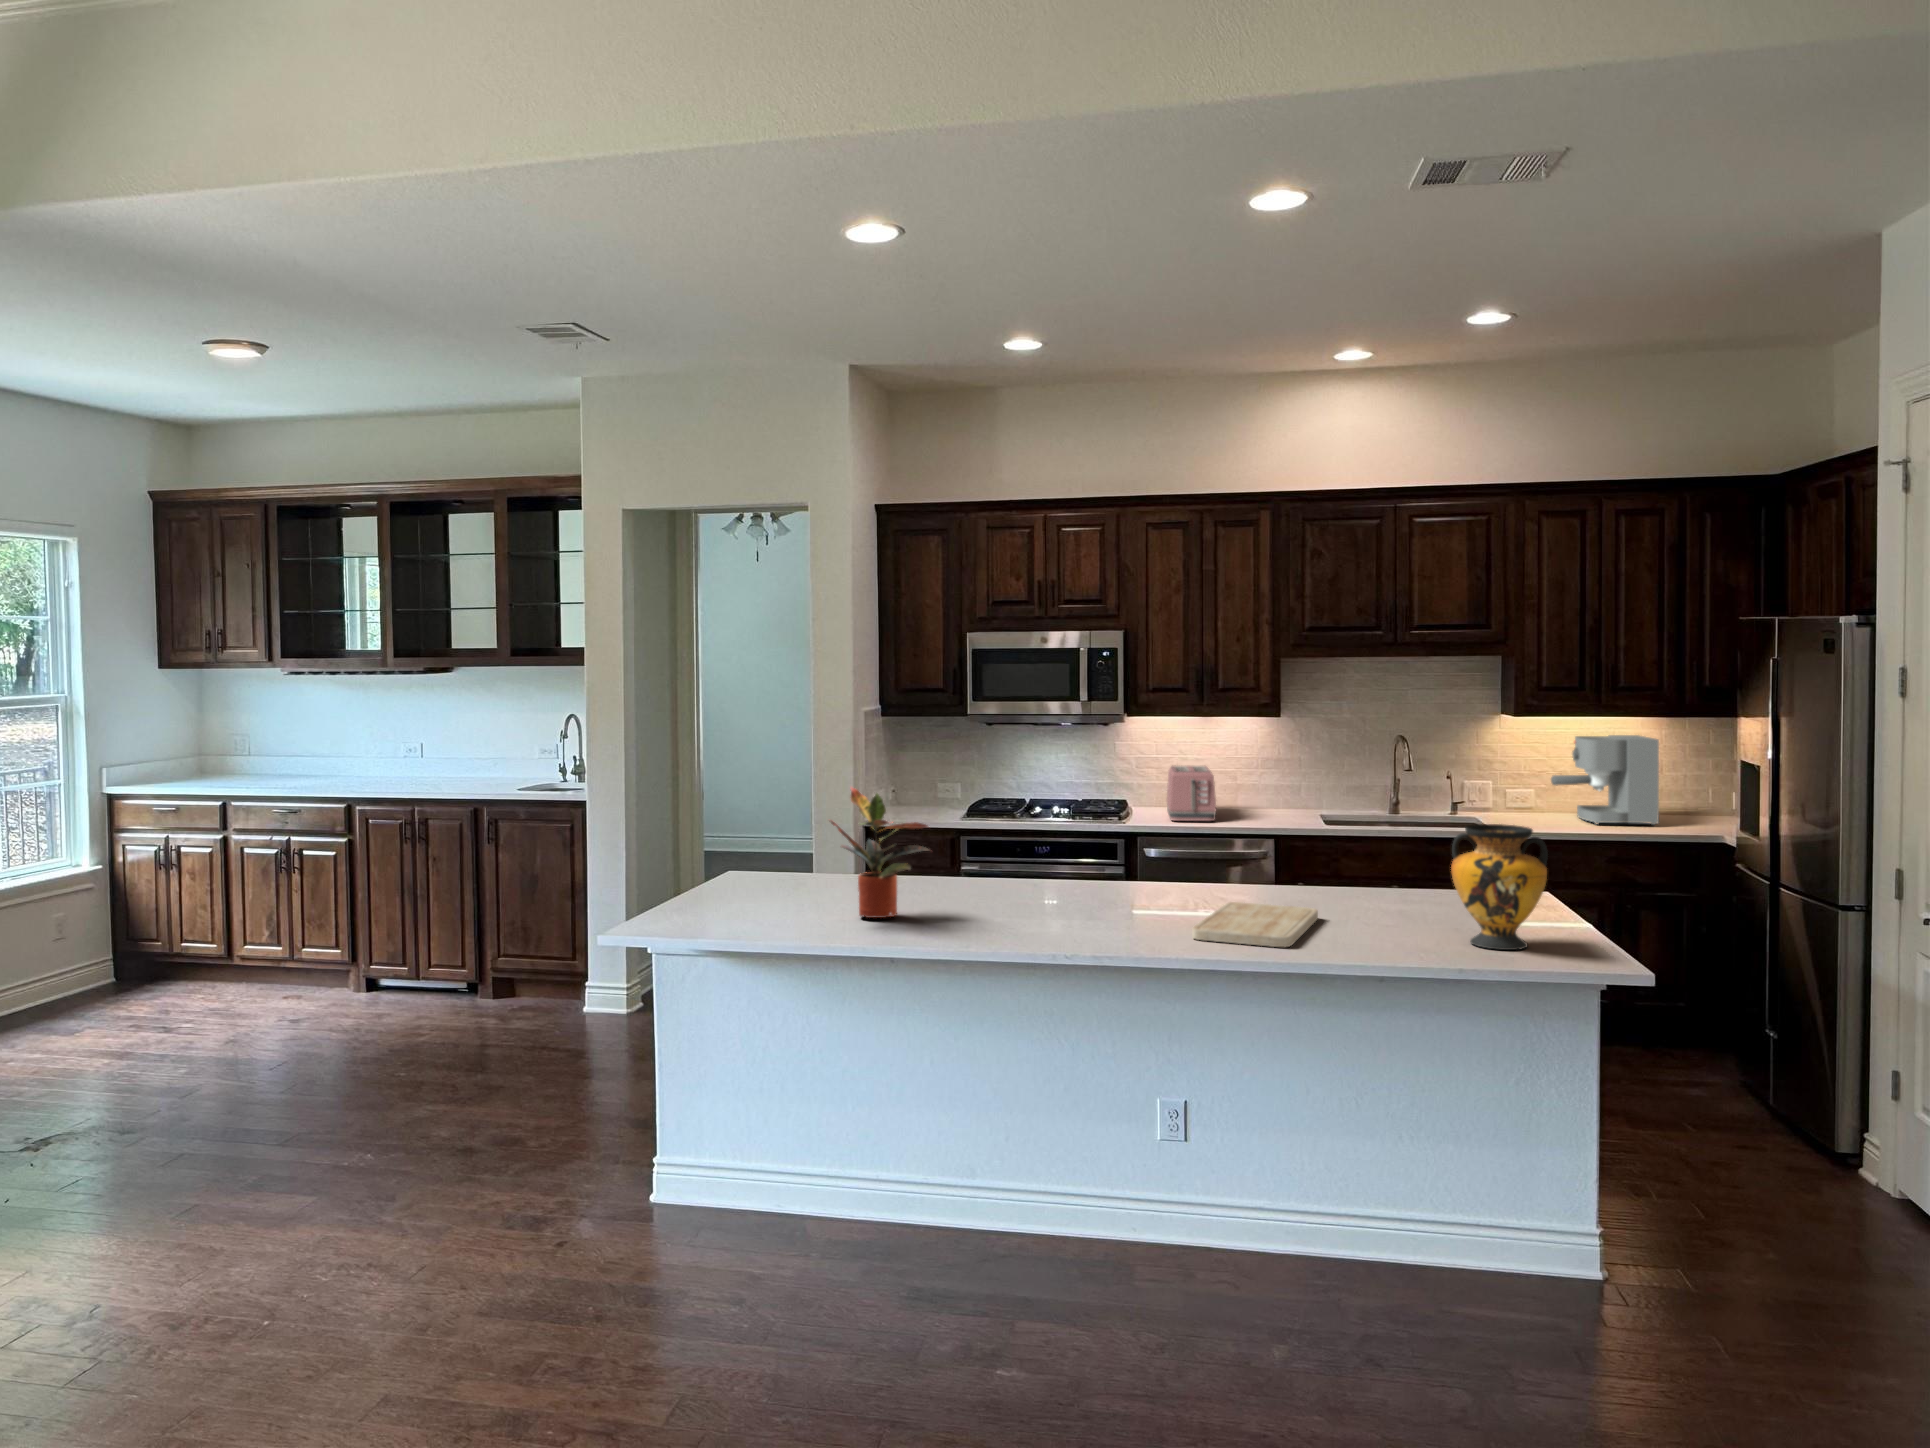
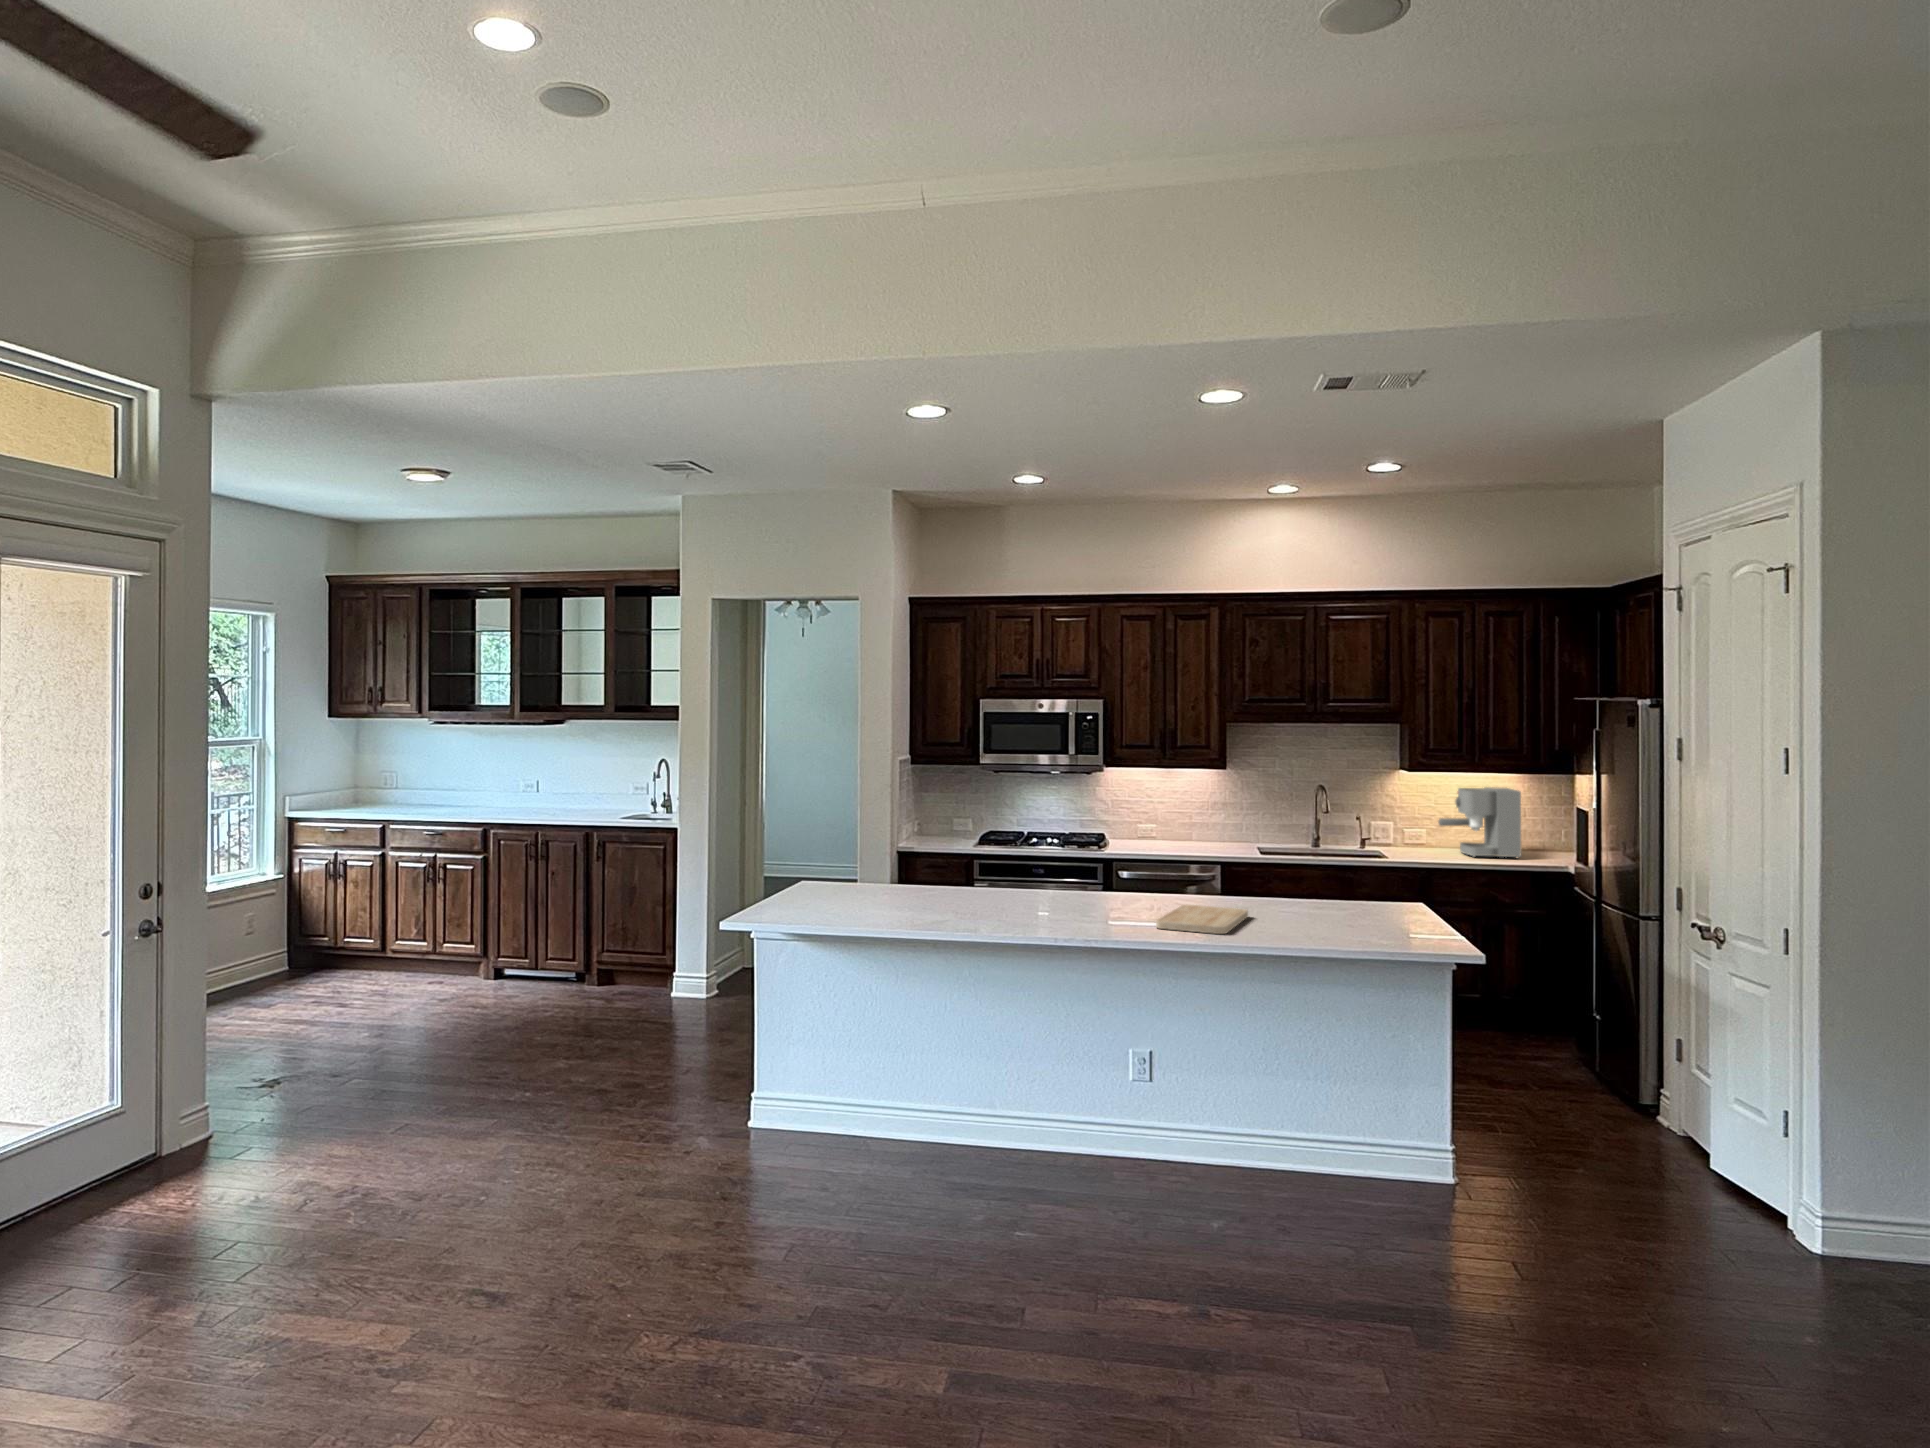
toaster: present [1167,766,1216,821] -> none [1137,807,1177,850]
potted plant: present [830,787,929,918] -> none [889,815,966,912]
vase: present [1451,824,1548,950] -> none [1343,848,1410,938]

